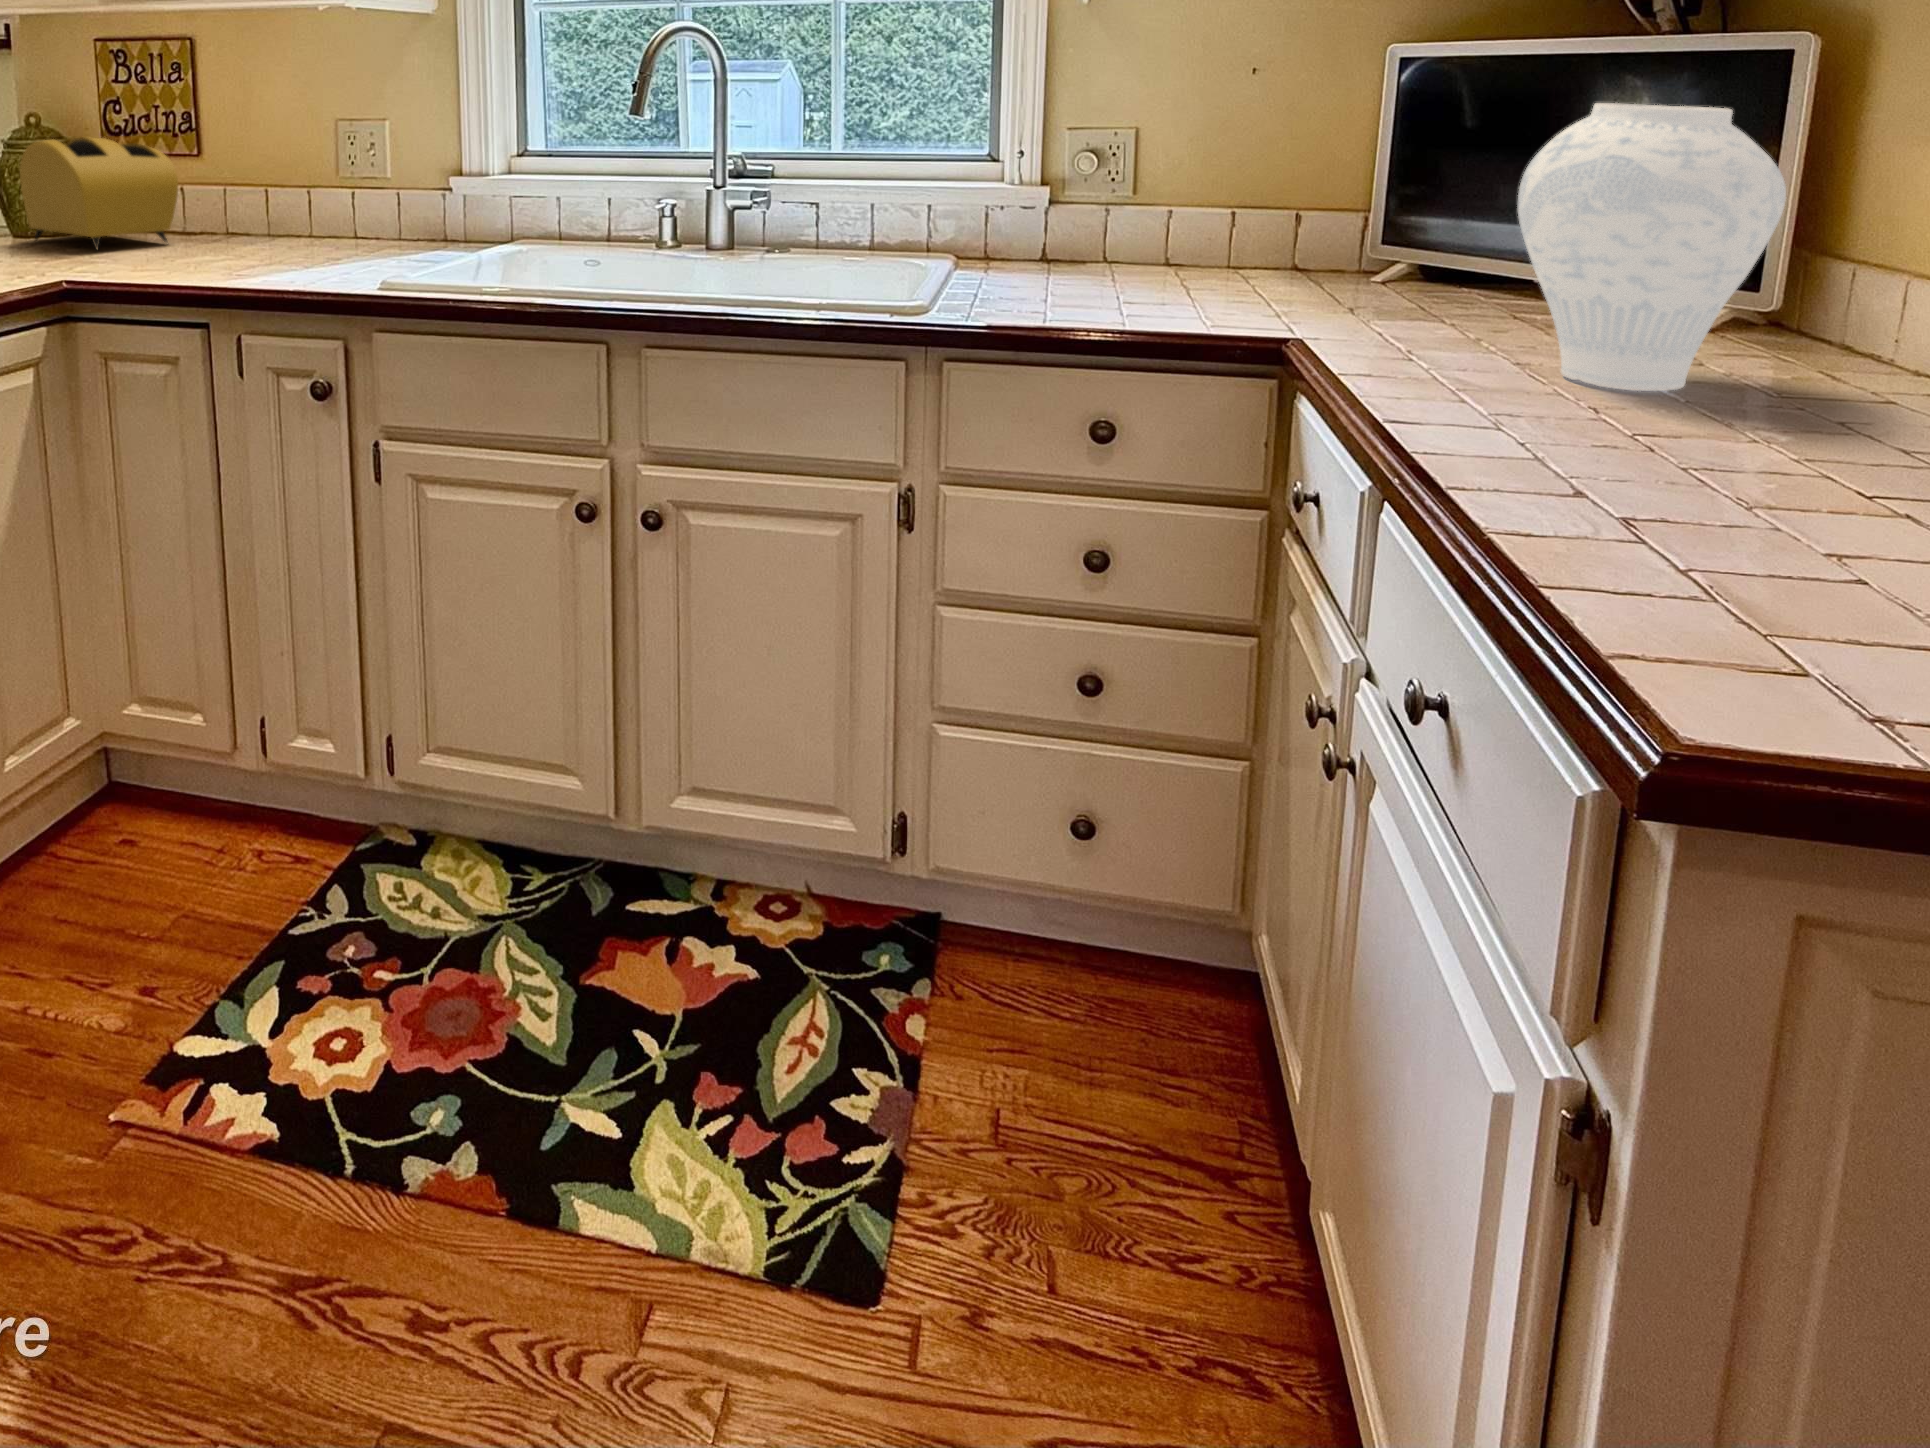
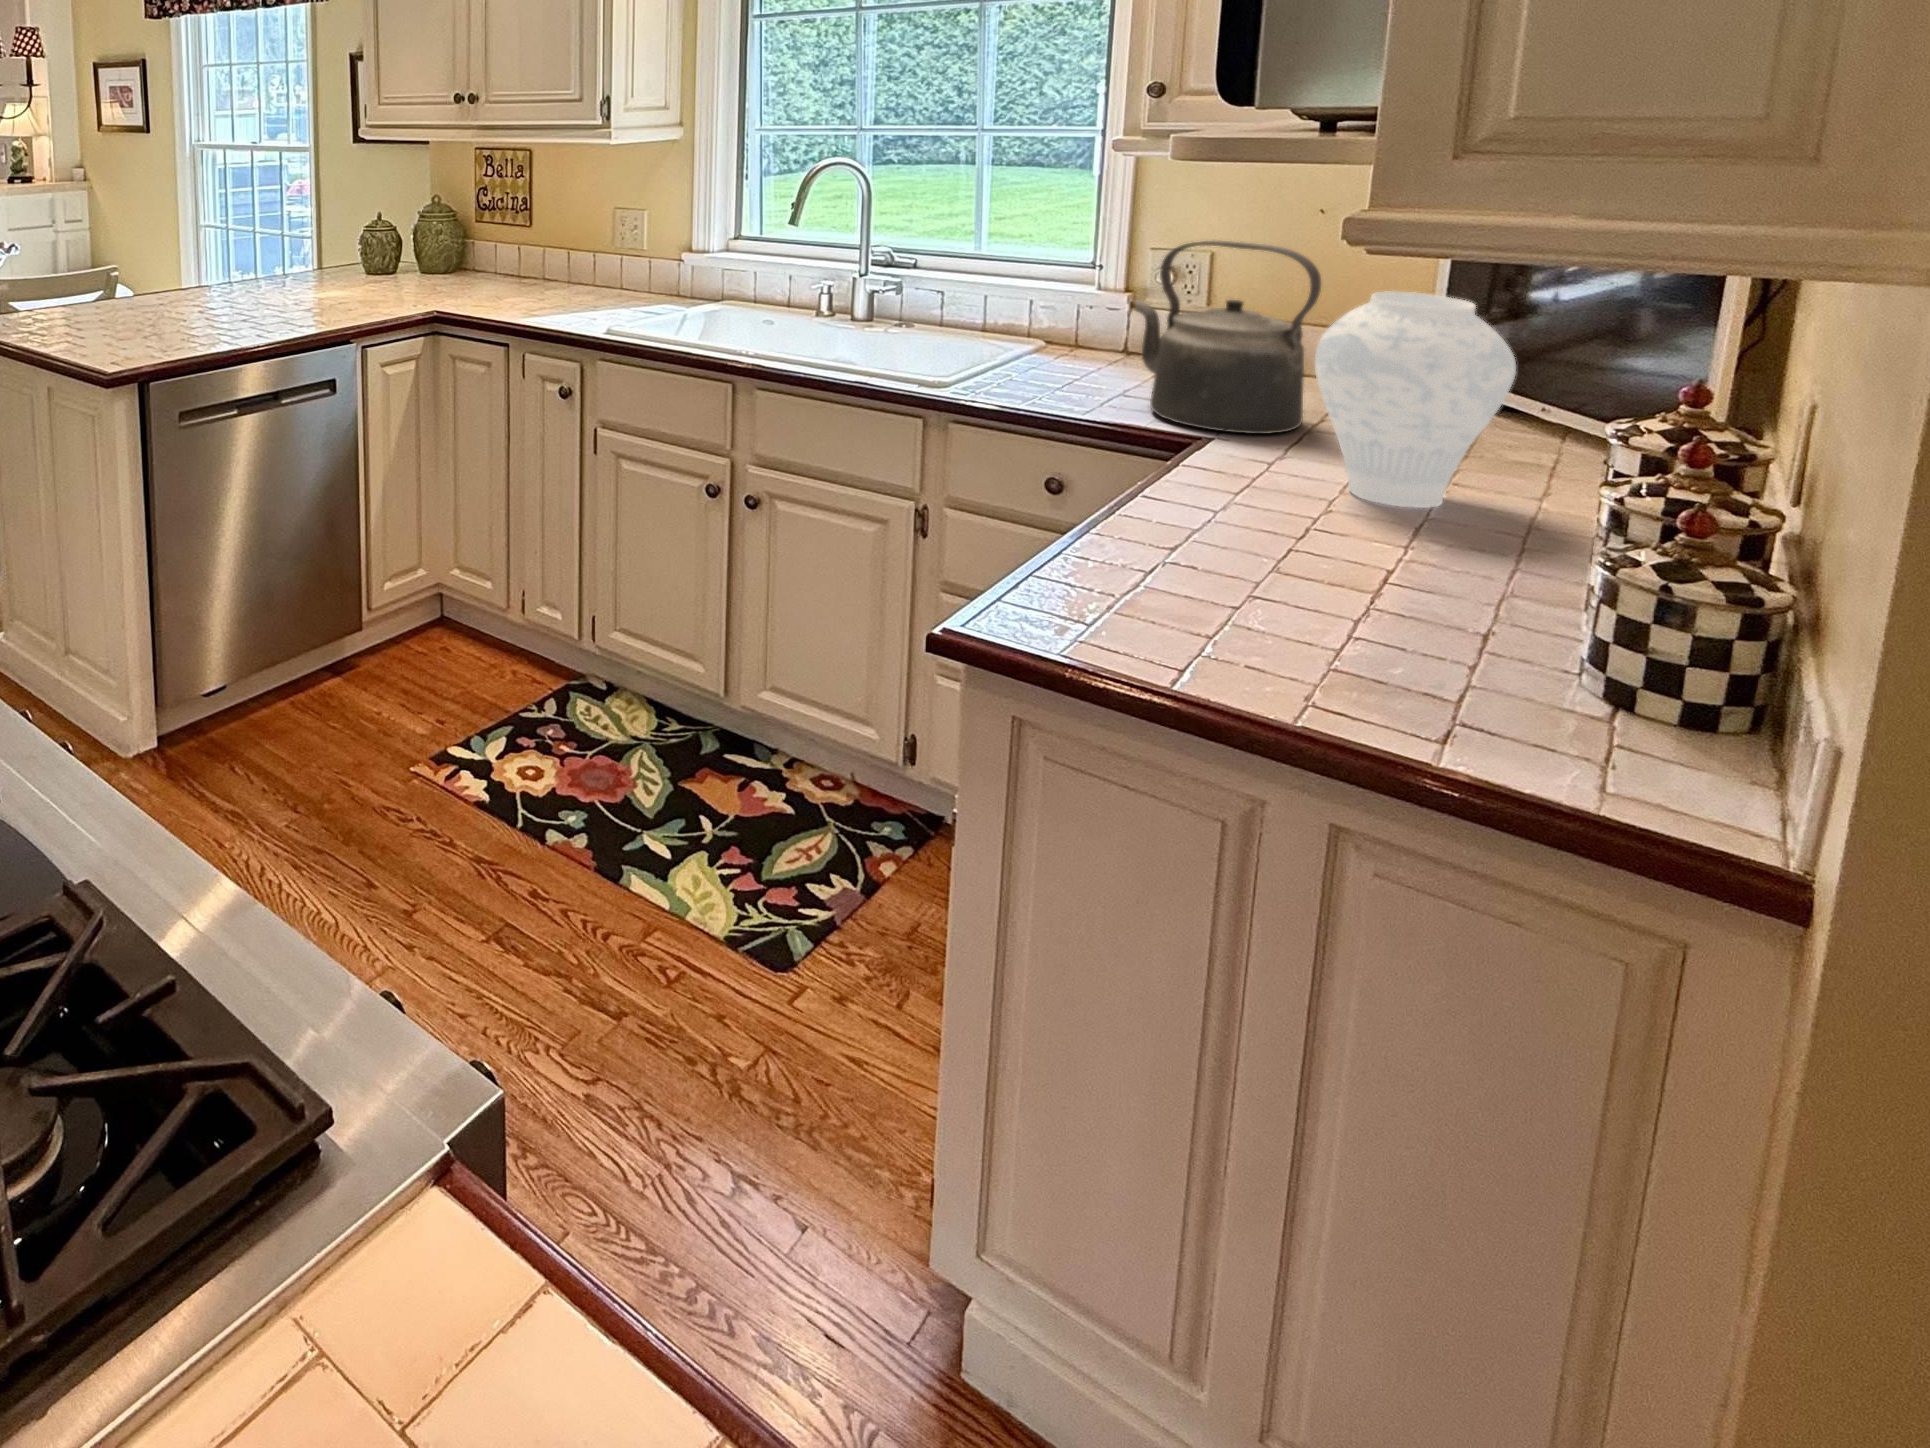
kettle: none [1154,80,1402,328] -> present [1135,240,1321,434]
toaster: present [20,137,178,250] -> none [424,218,511,290]

